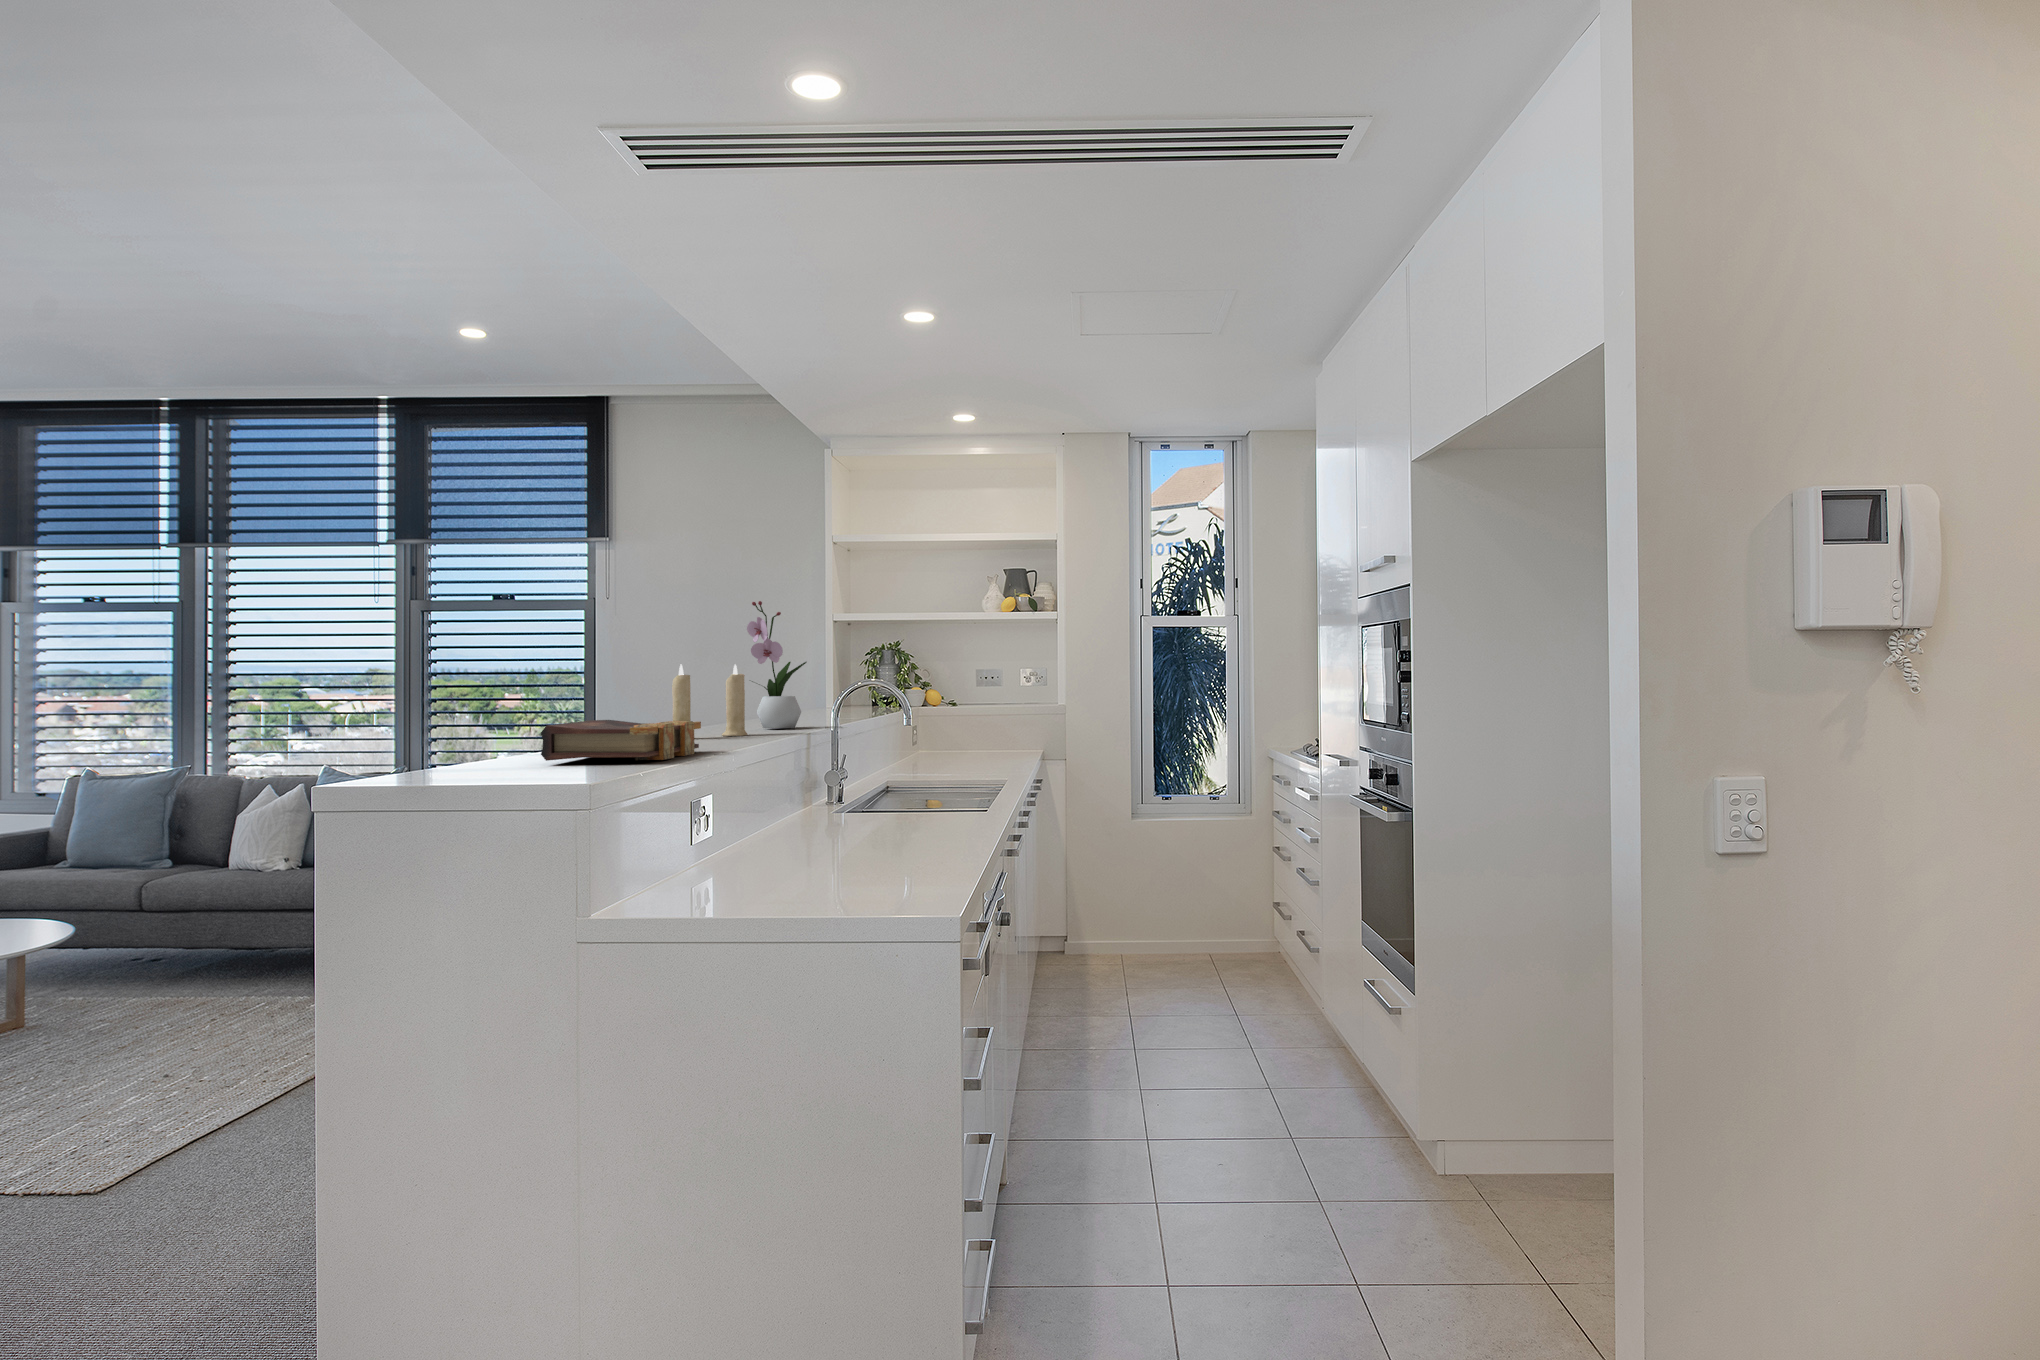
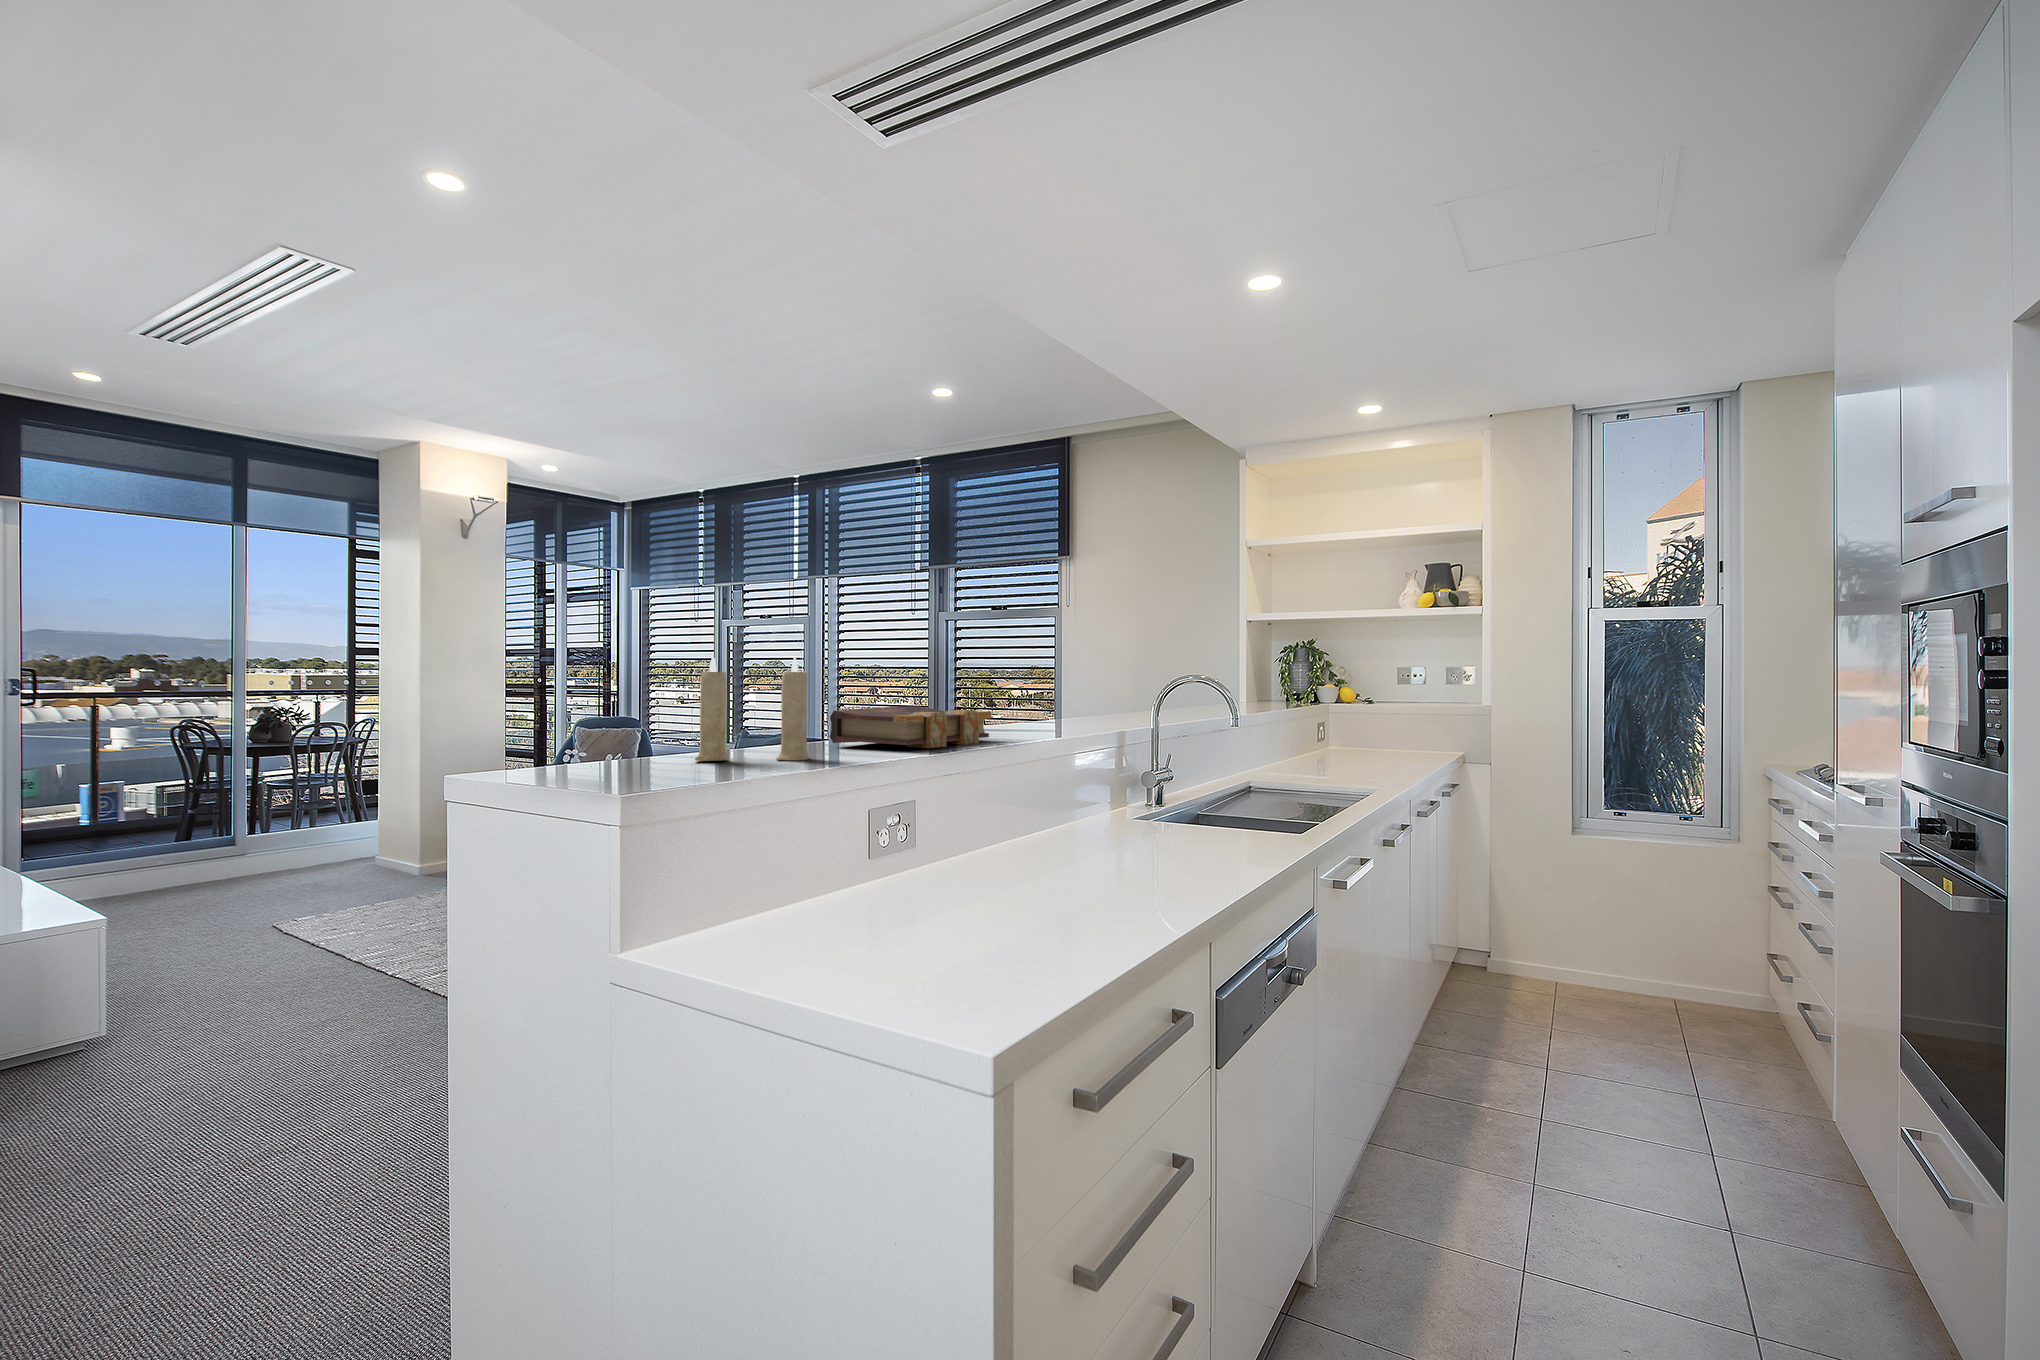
flower arrangement: present [747,601,807,729] -> none [1095,597,1152,720]
candle: present [672,664,748,736] -> present [695,657,810,761]

